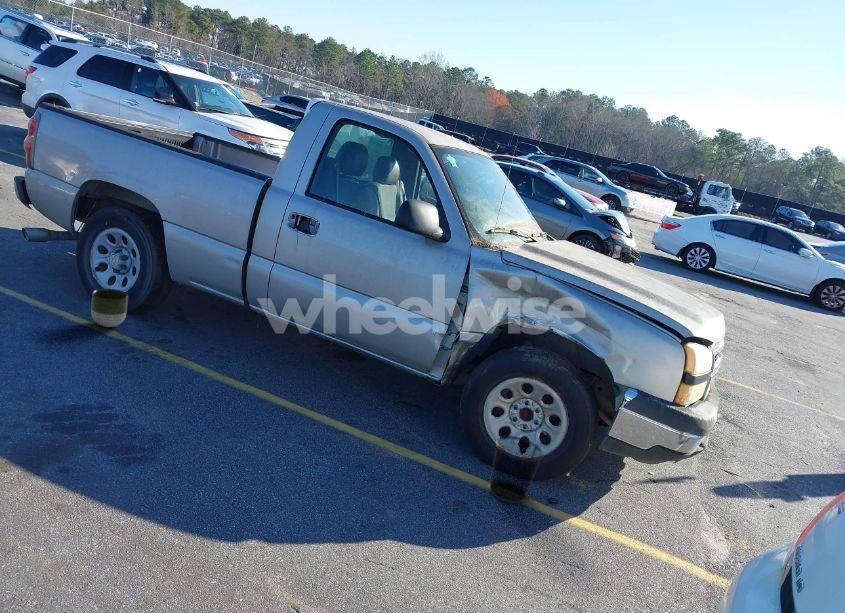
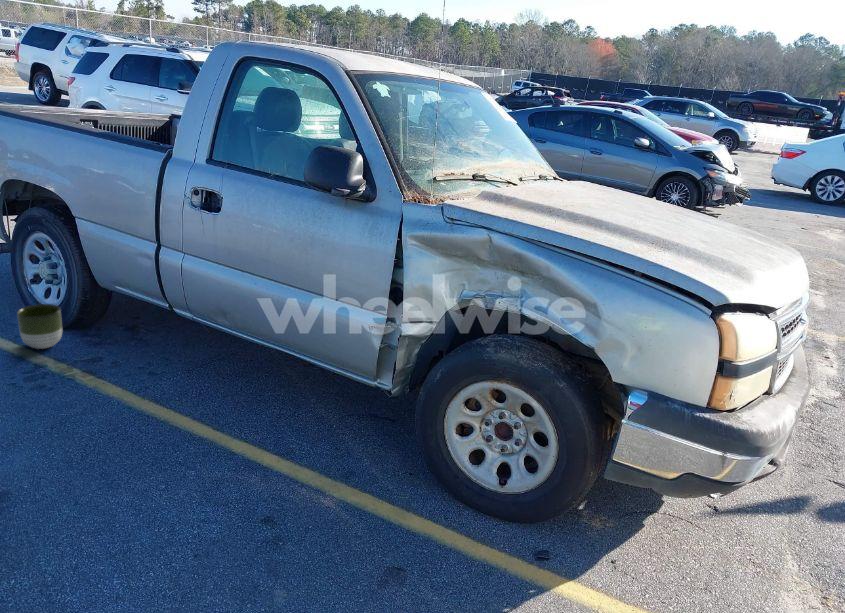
trash can: present [488,436,543,503] -> none [454,464,523,561]

